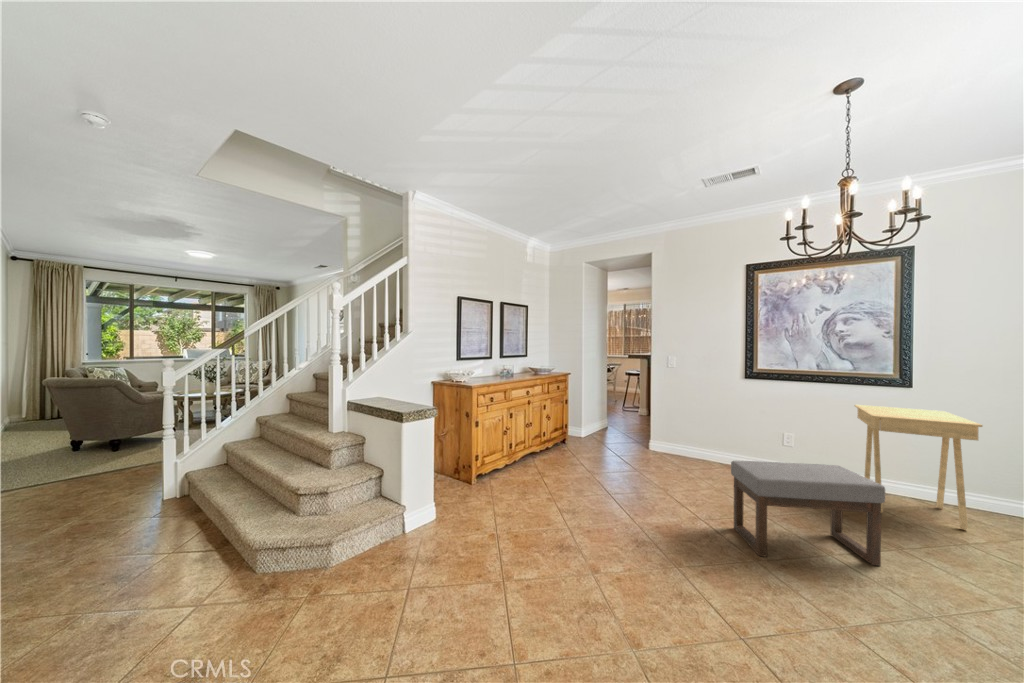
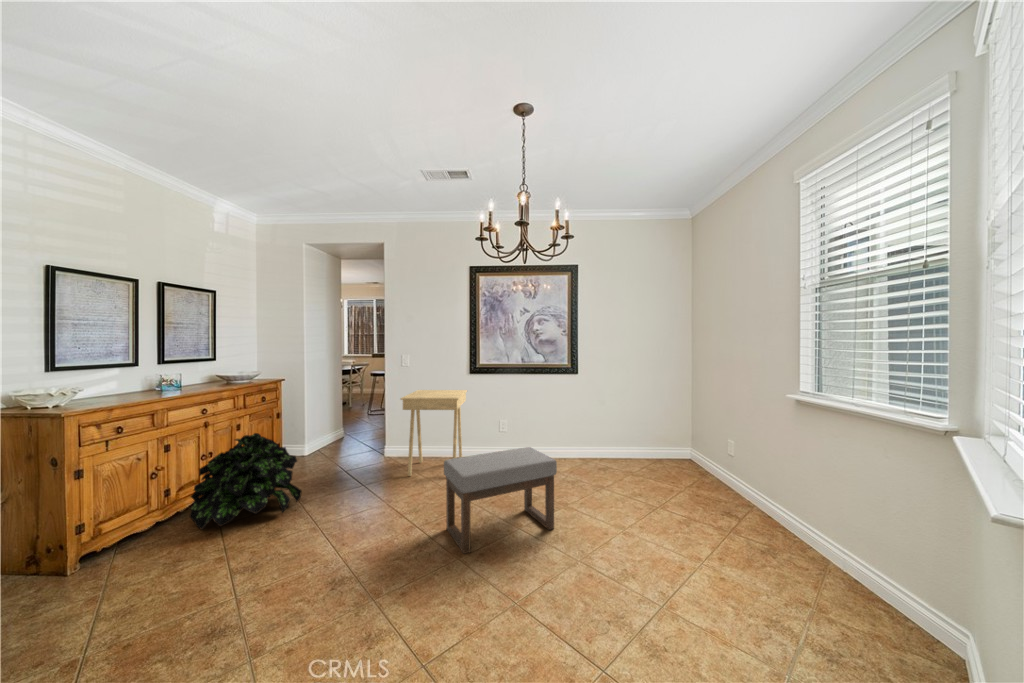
side table: present [855,405,982,529] -> present [401,390,467,476]
potted plant: none [523,412,594,478] -> present [190,433,302,529]

